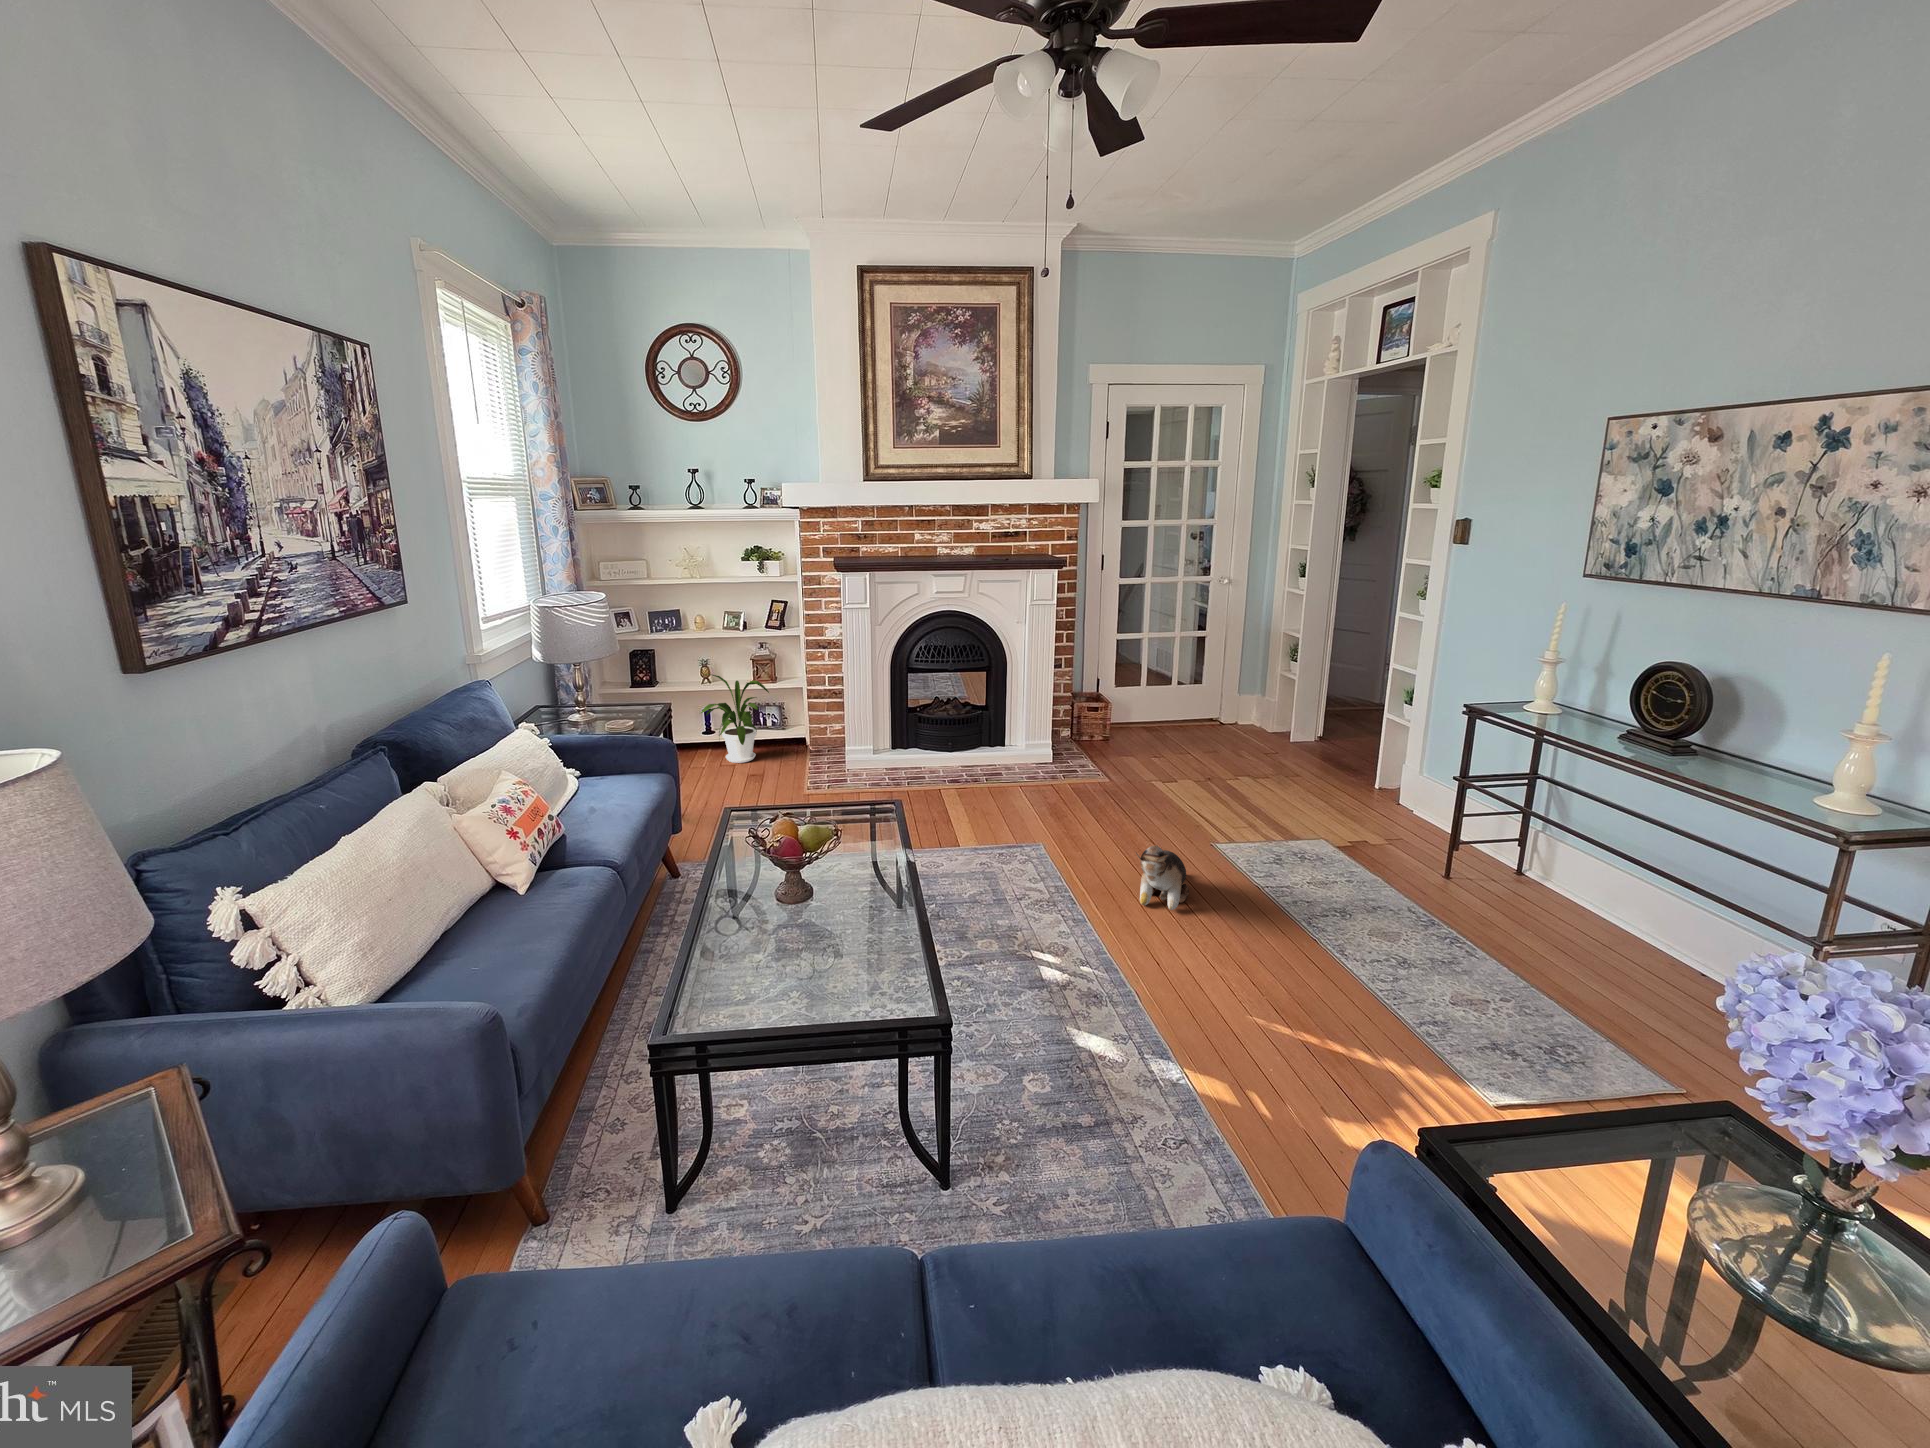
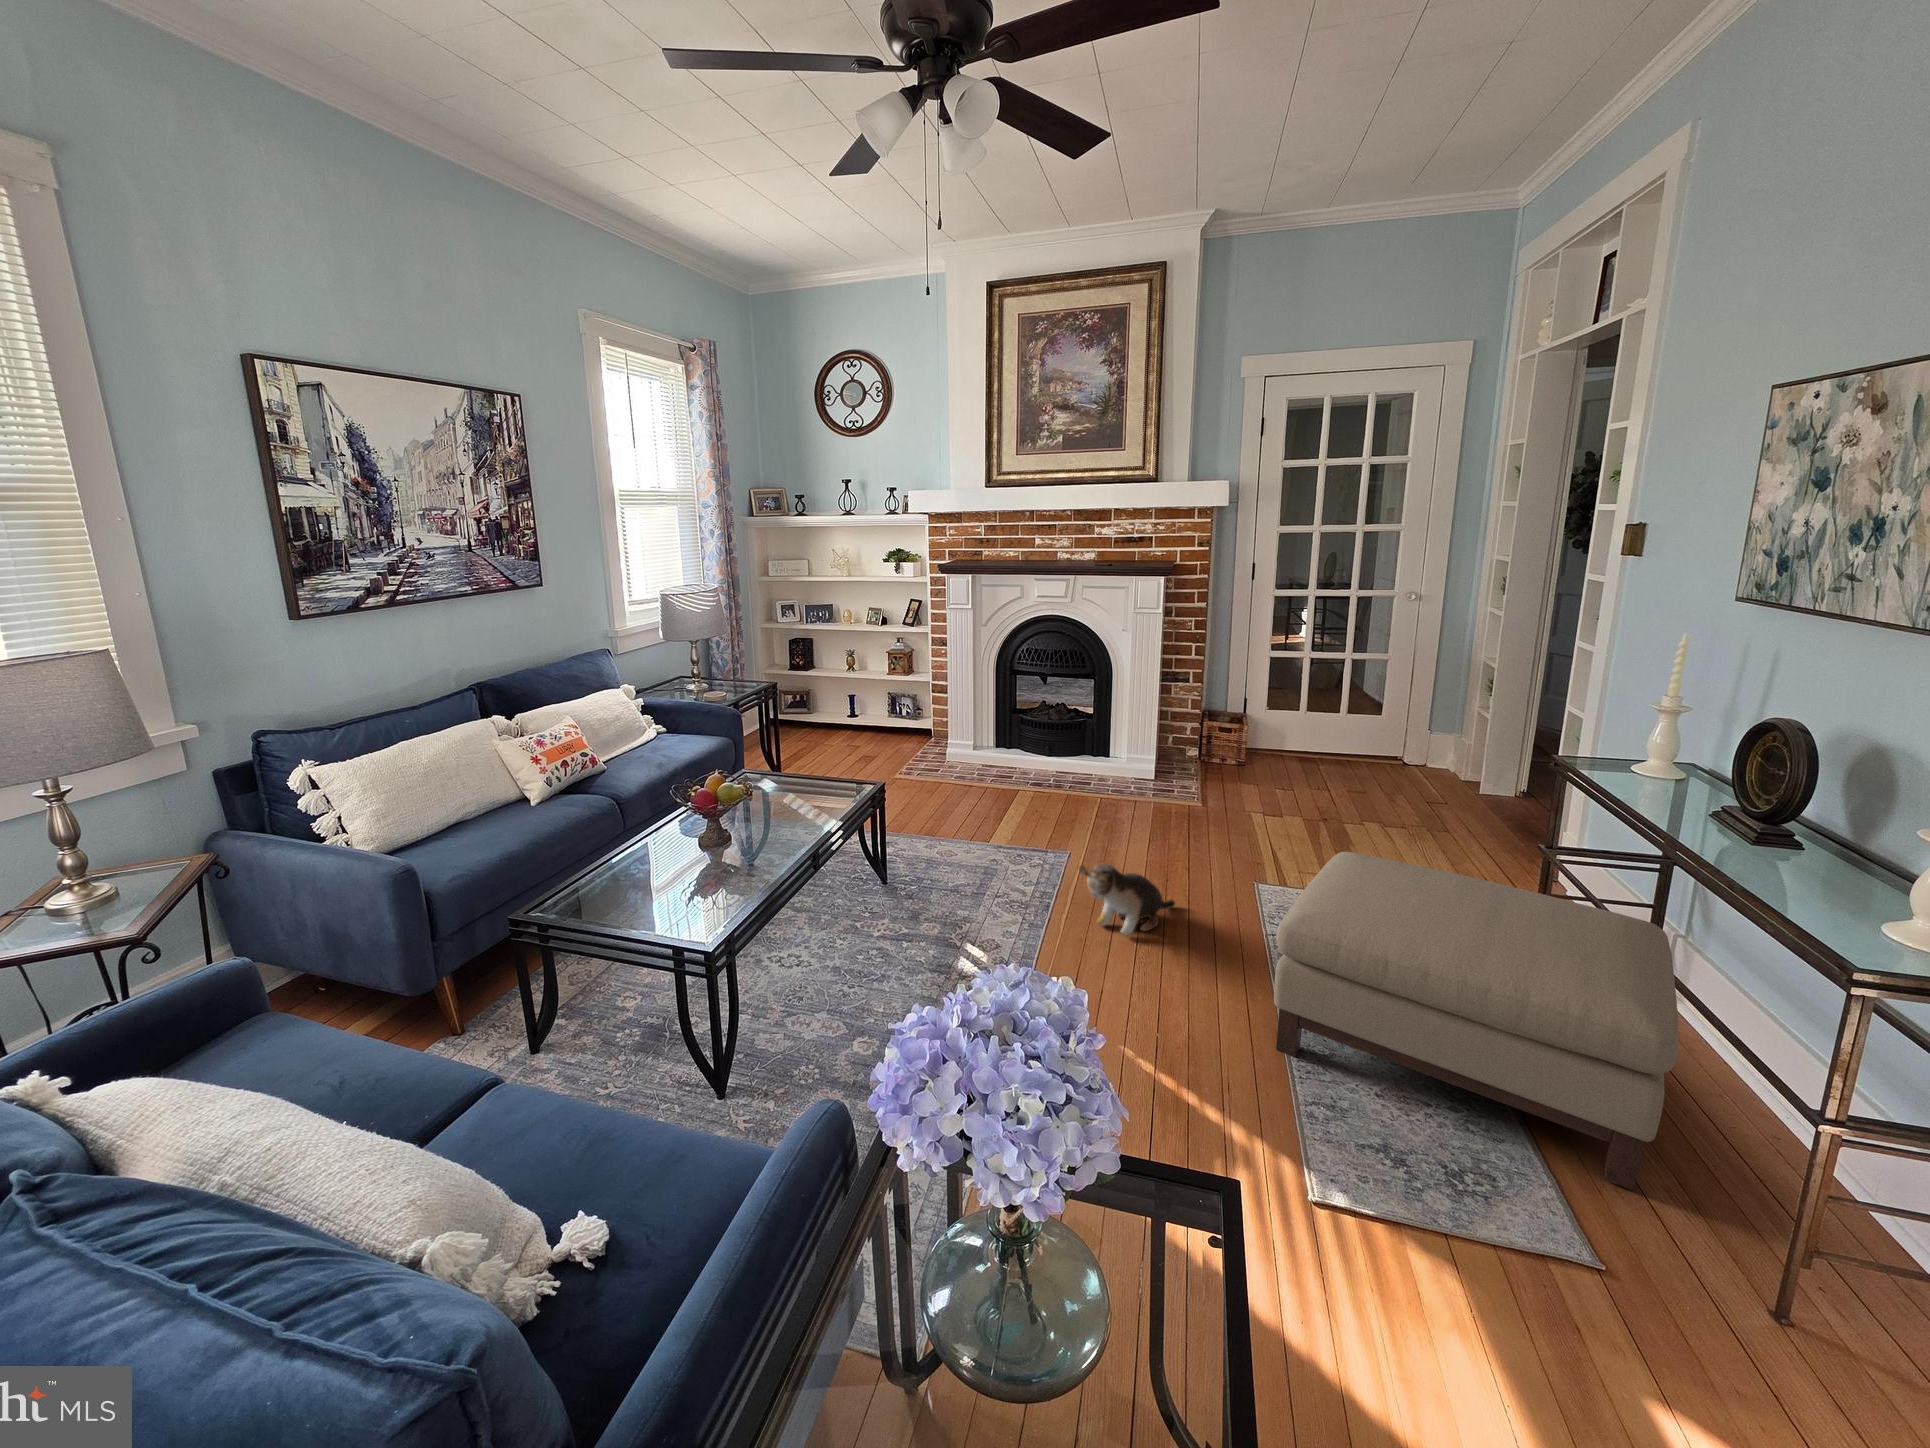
house plant: present [701,674,769,763] -> none [821,661,888,745]
ottoman: none [1331,801,1690,1021] -> present [1274,852,1679,1191]

